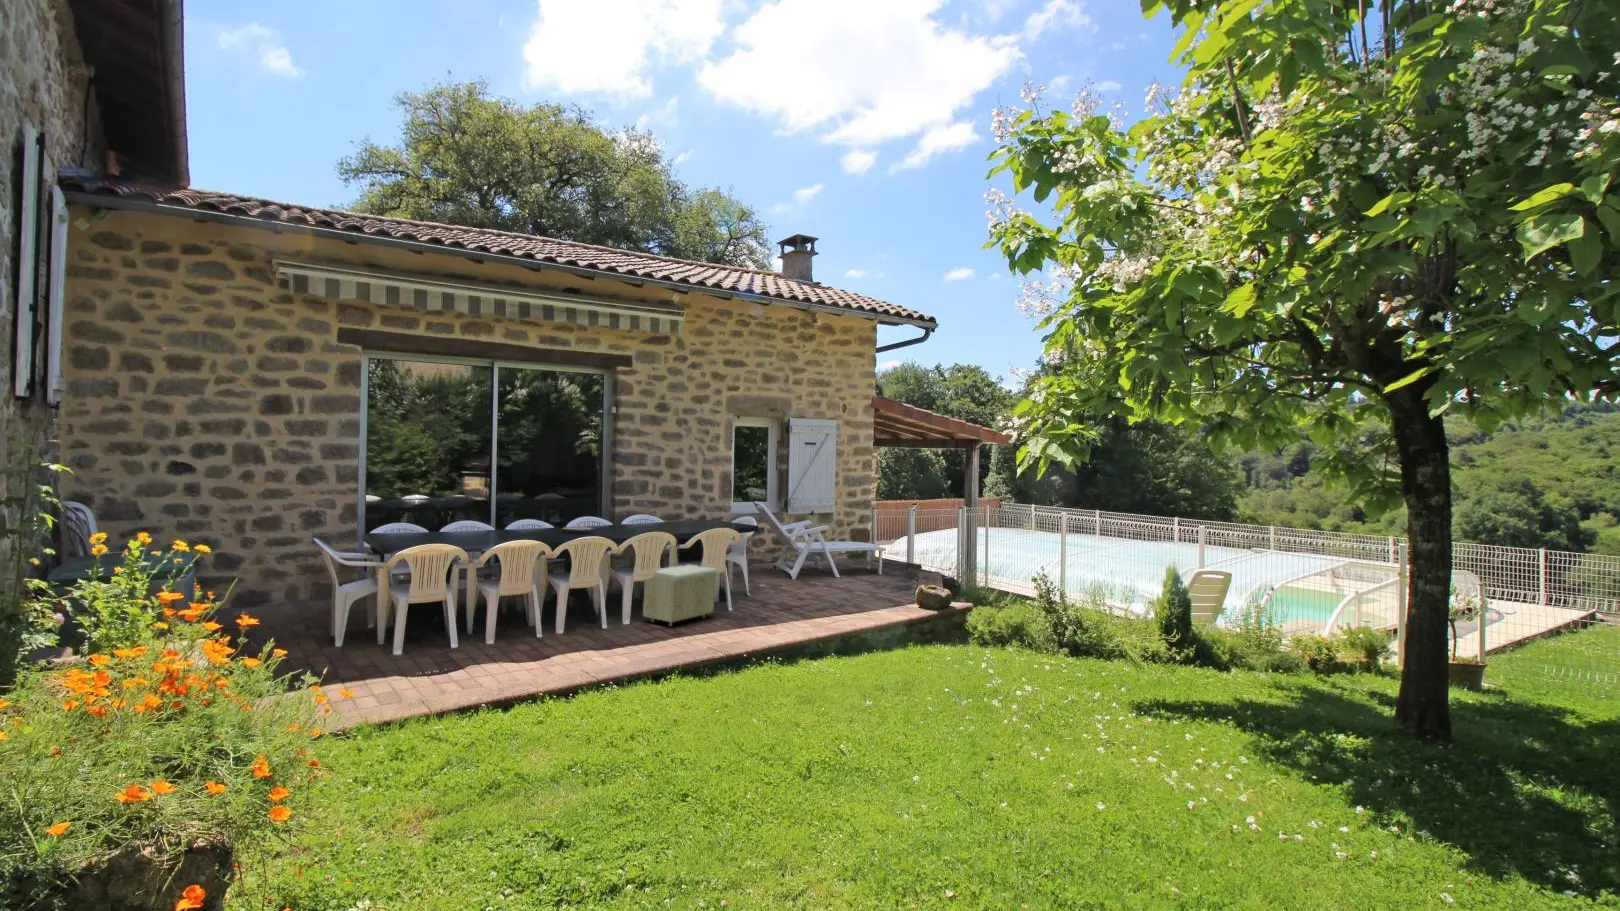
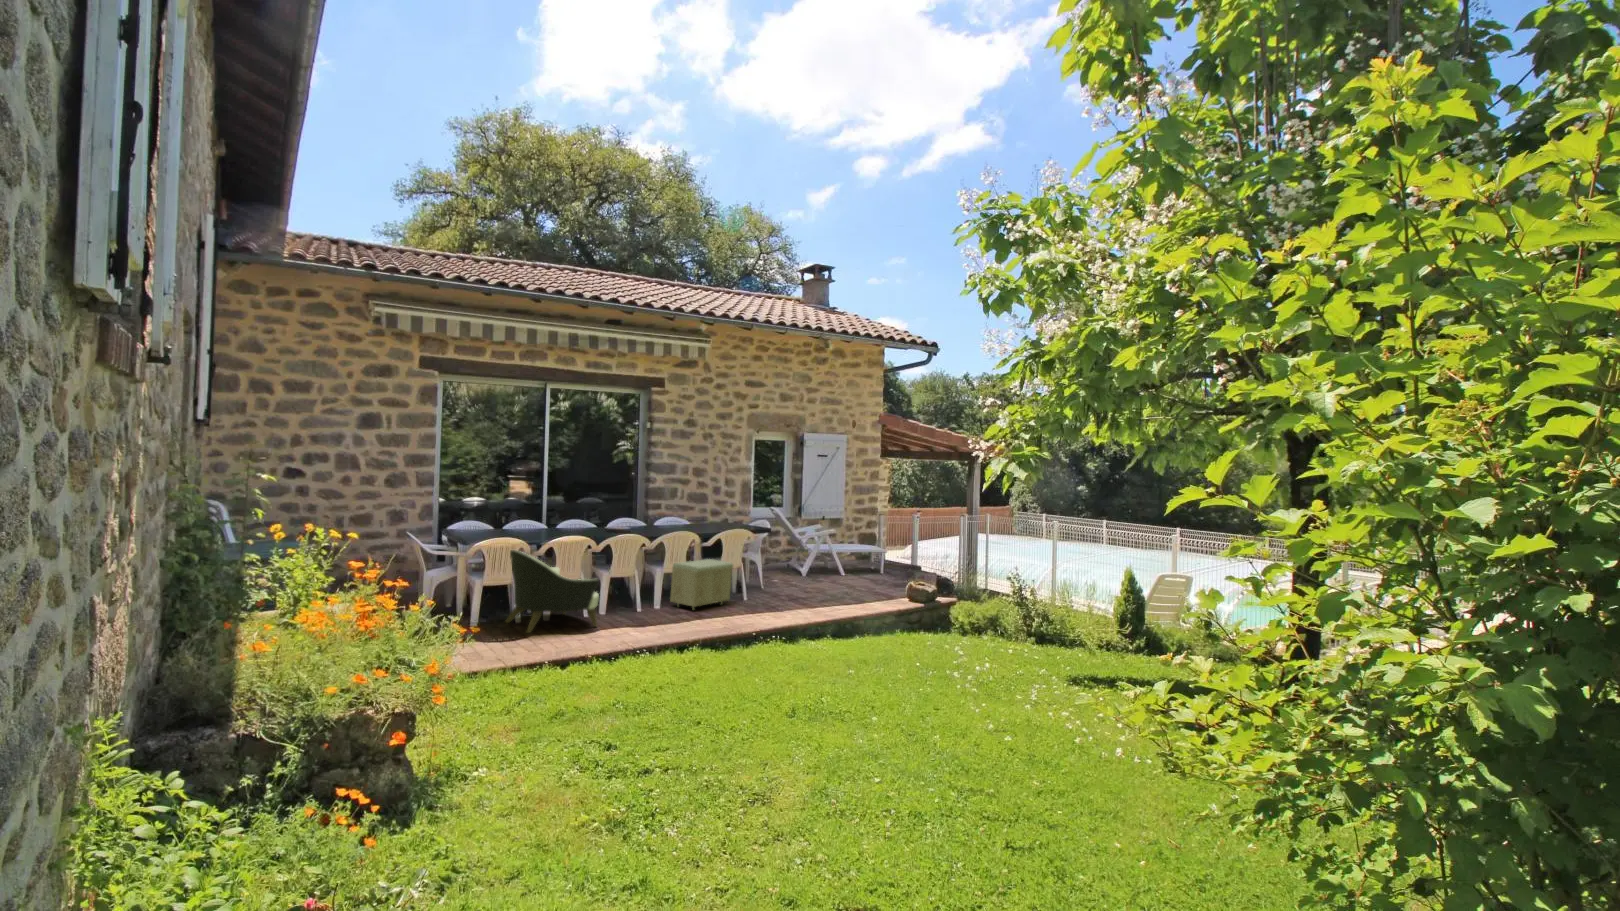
armchair: none [436,560,554,664] -> present [506,550,599,633]

